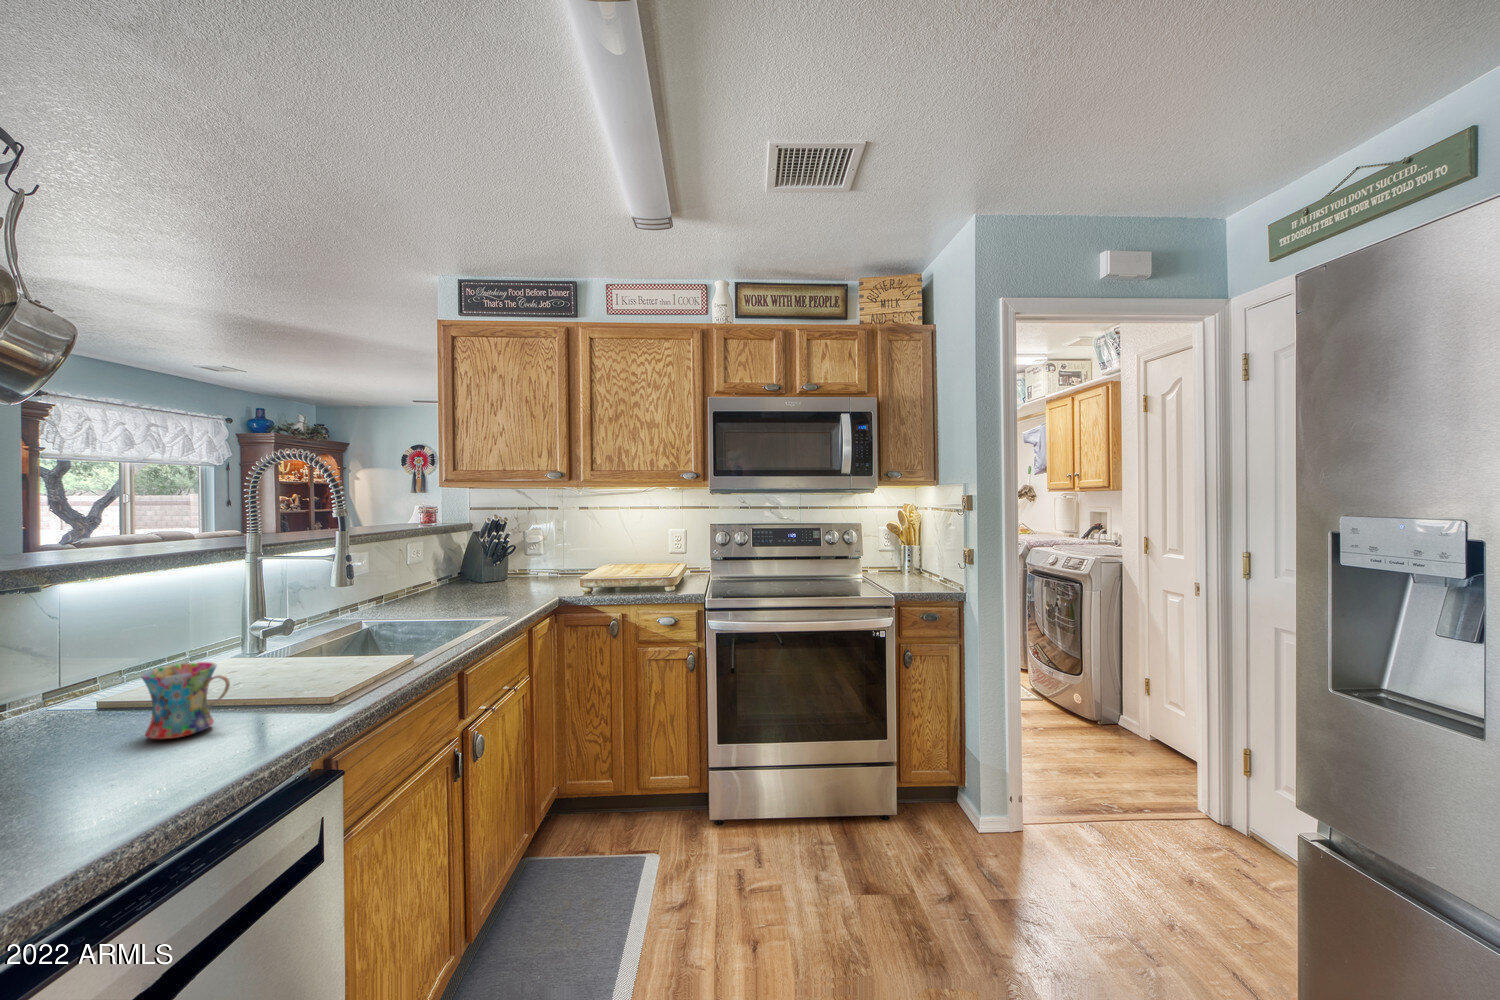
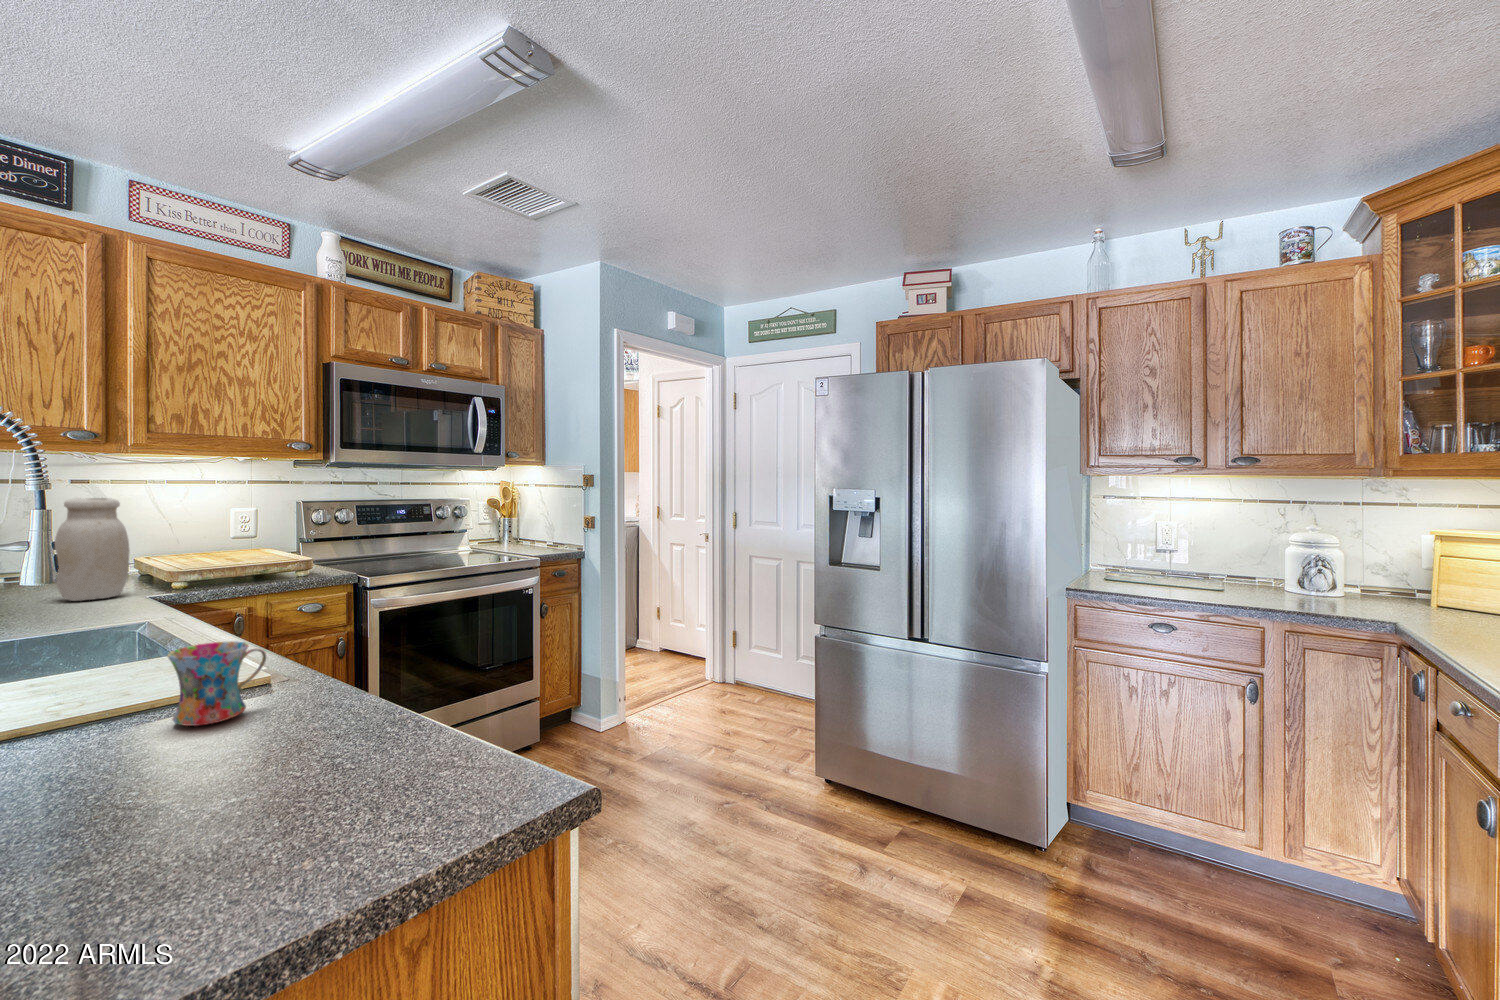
jar: none [510,521,551,595] -> present [55,498,130,601]

